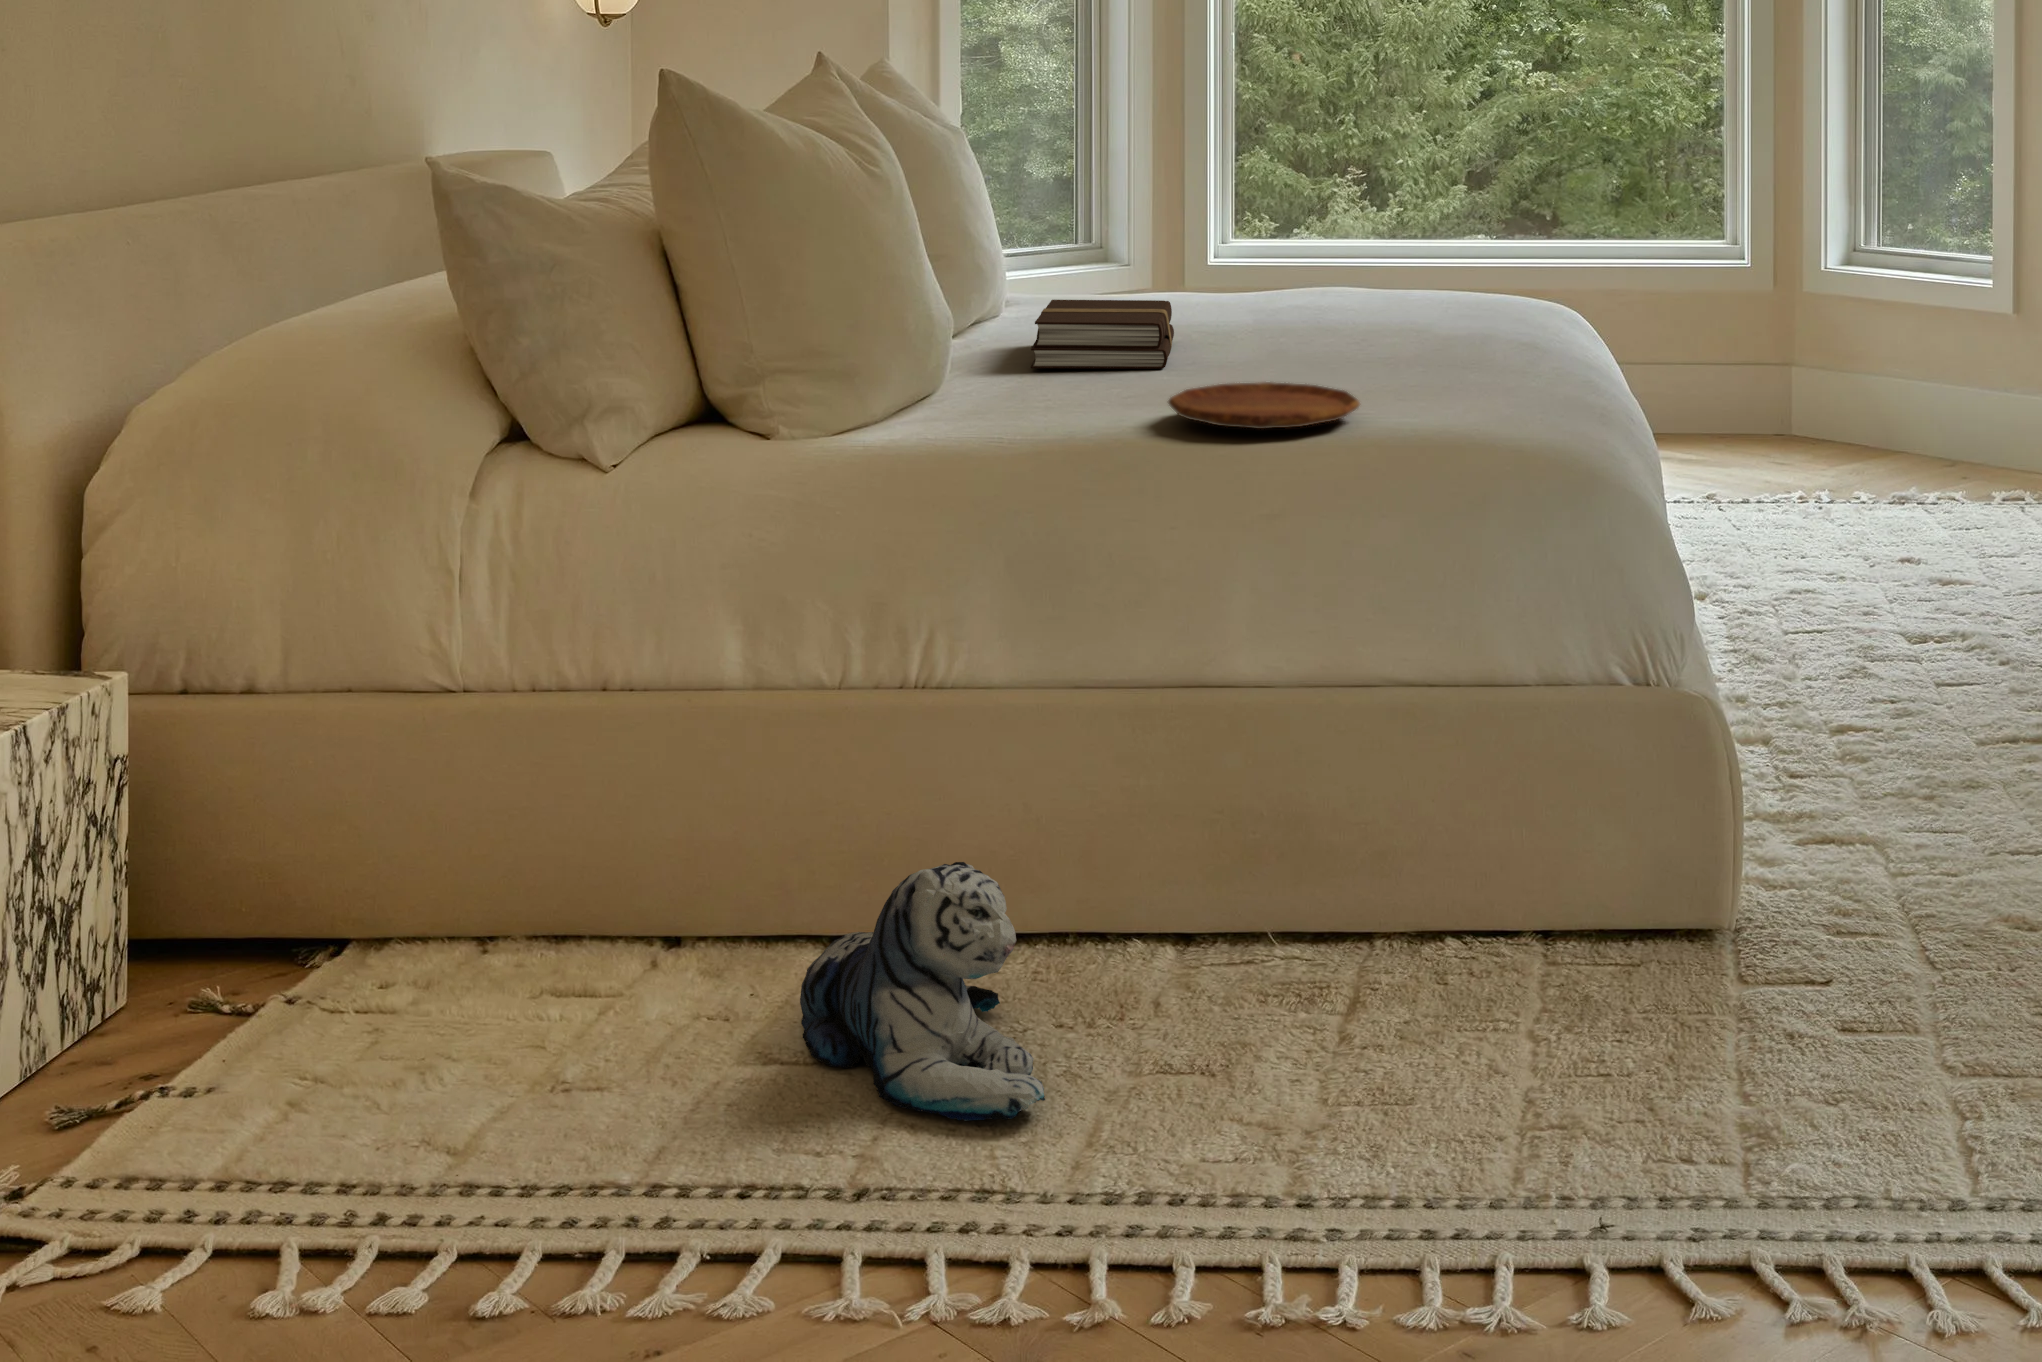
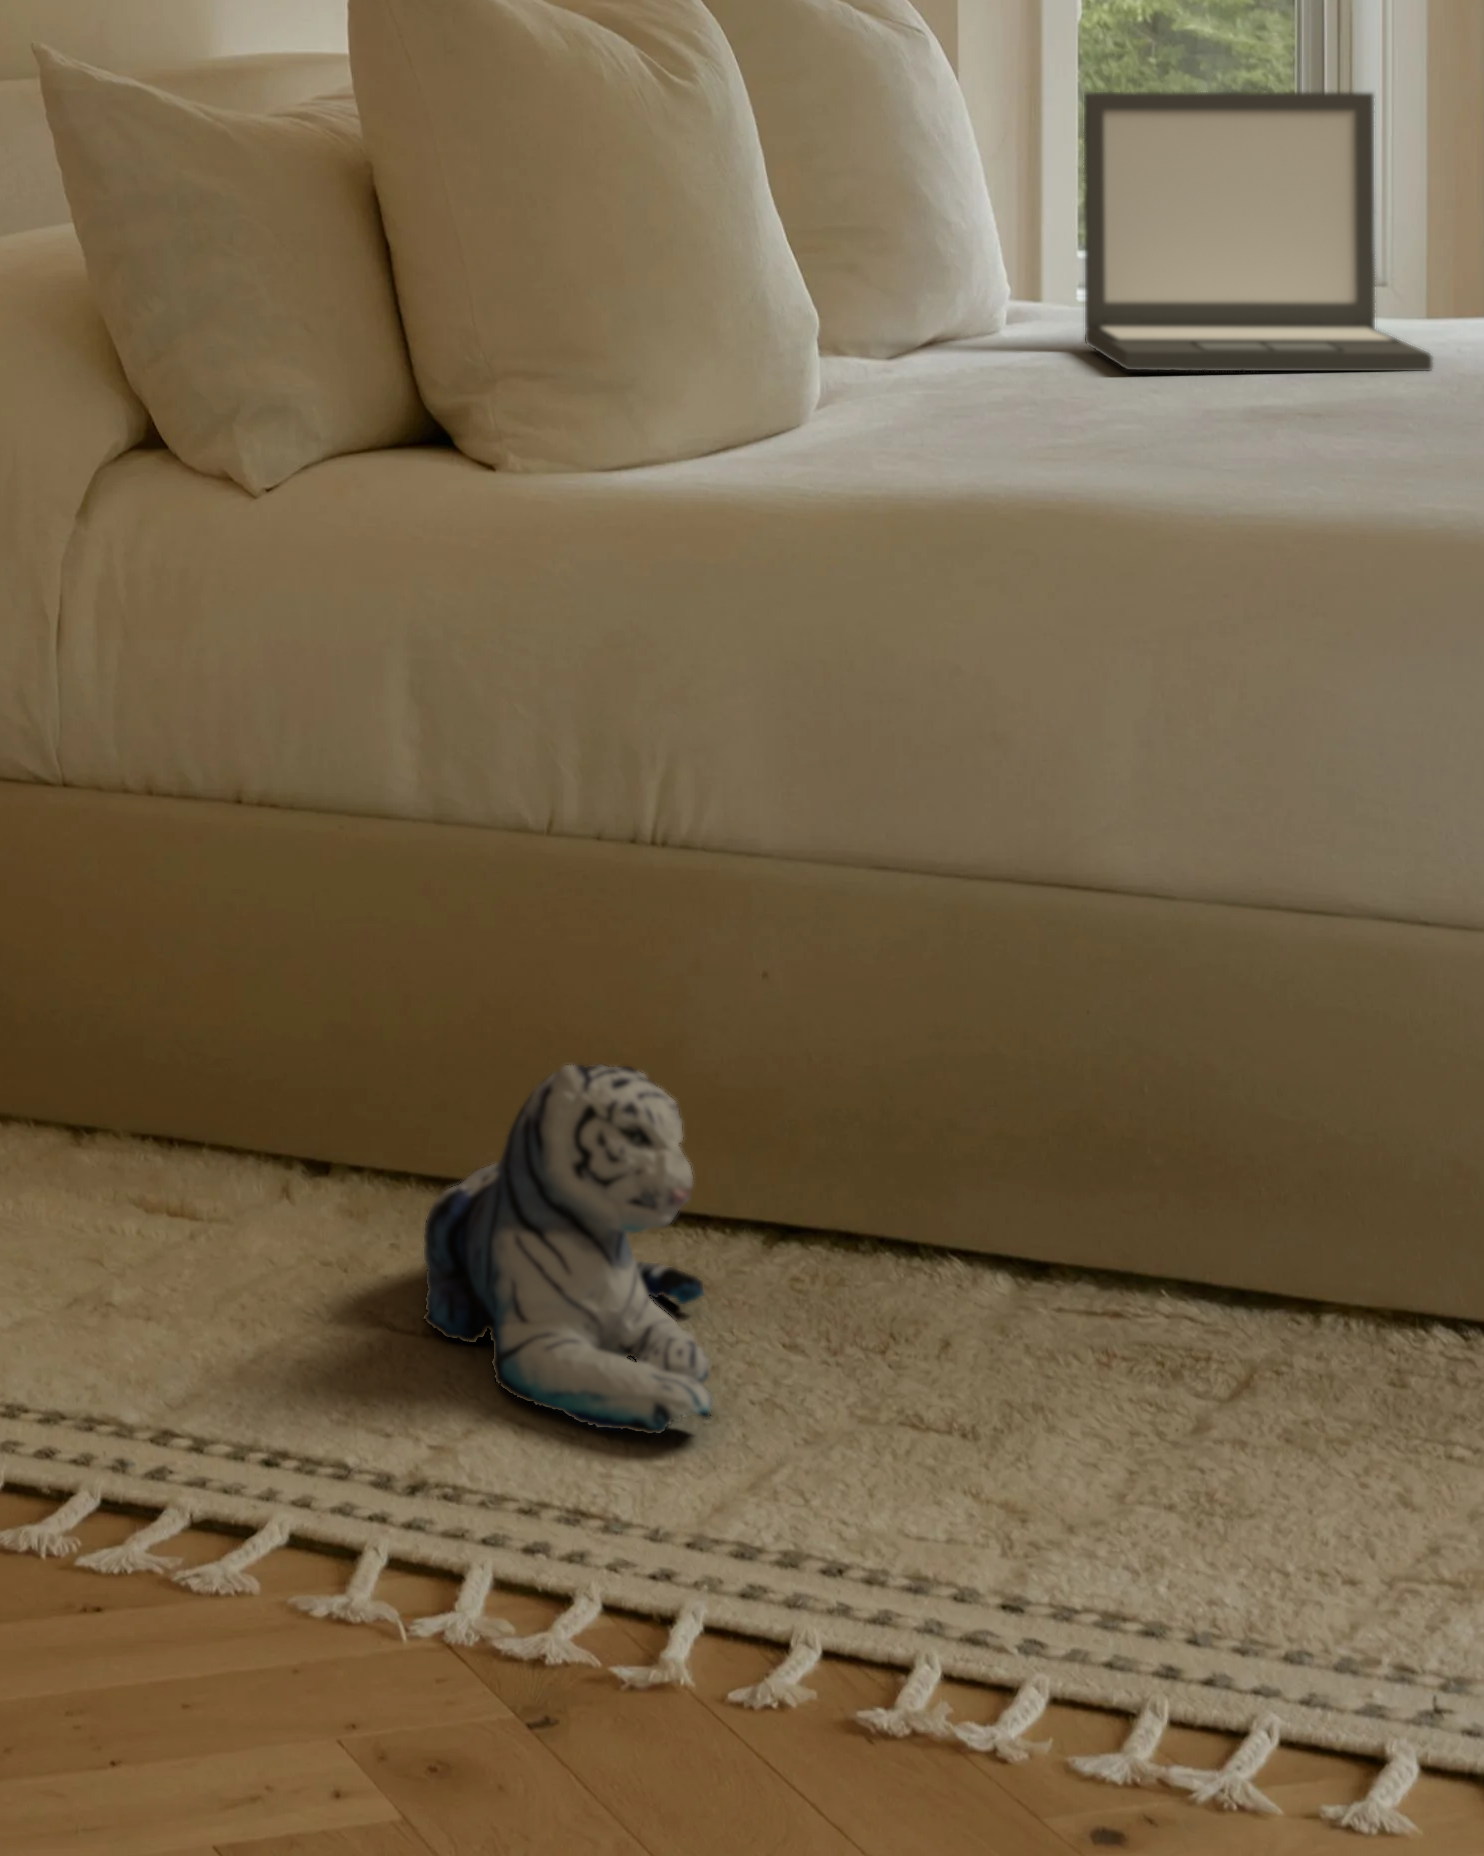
laptop: none [1108,137,1334,323] -> present [1084,92,1432,371]
book: present [1031,300,1174,369] -> none [891,321,1142,421]
tray: present [1168,382,1360,429] -> none [1030,431,1332,487]

